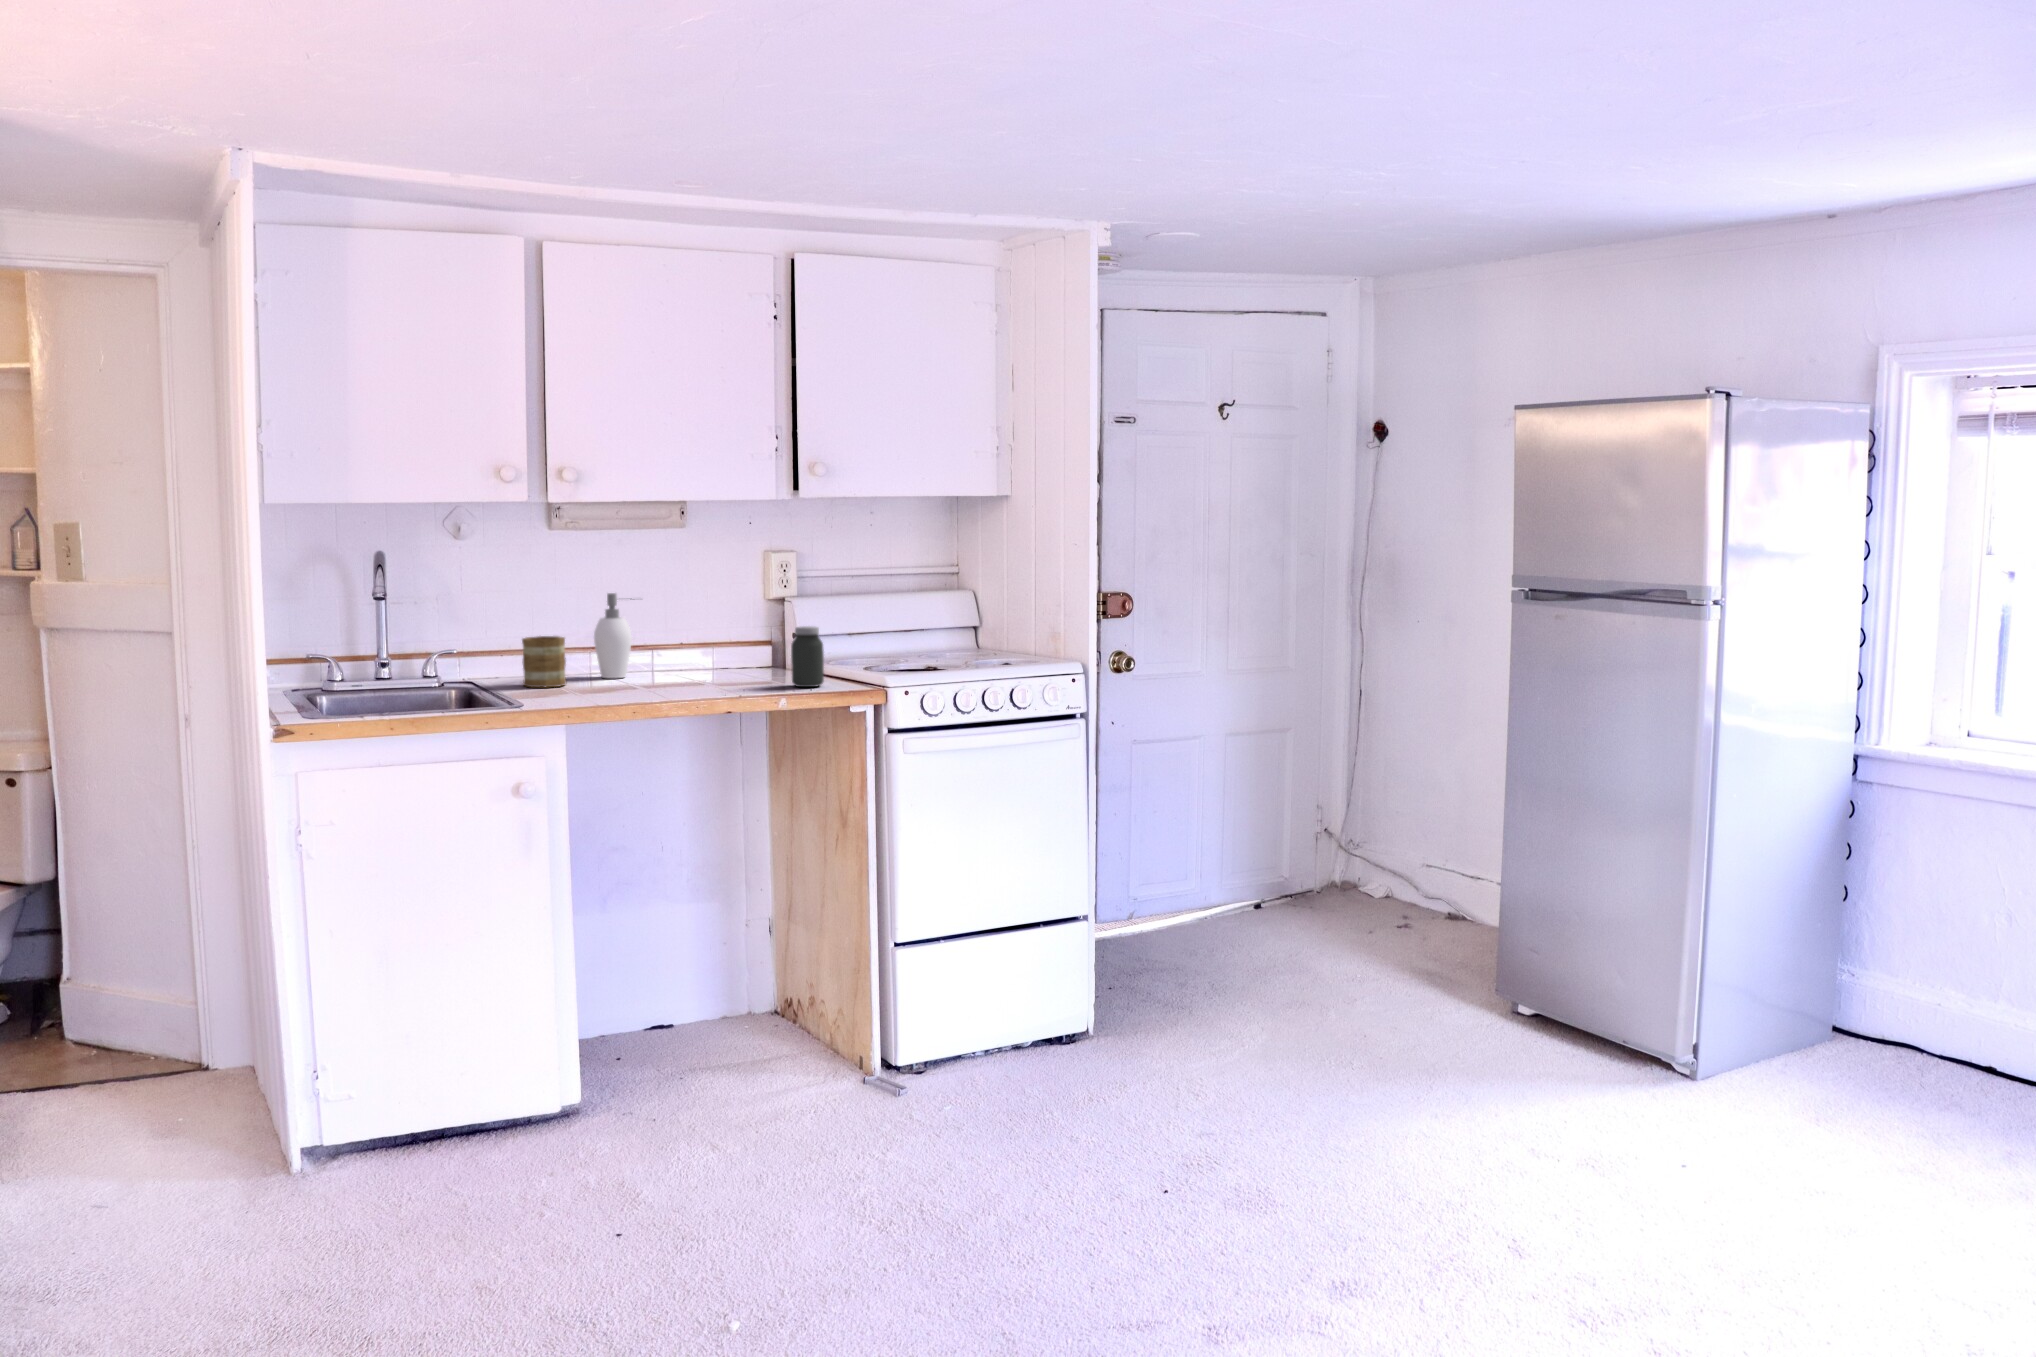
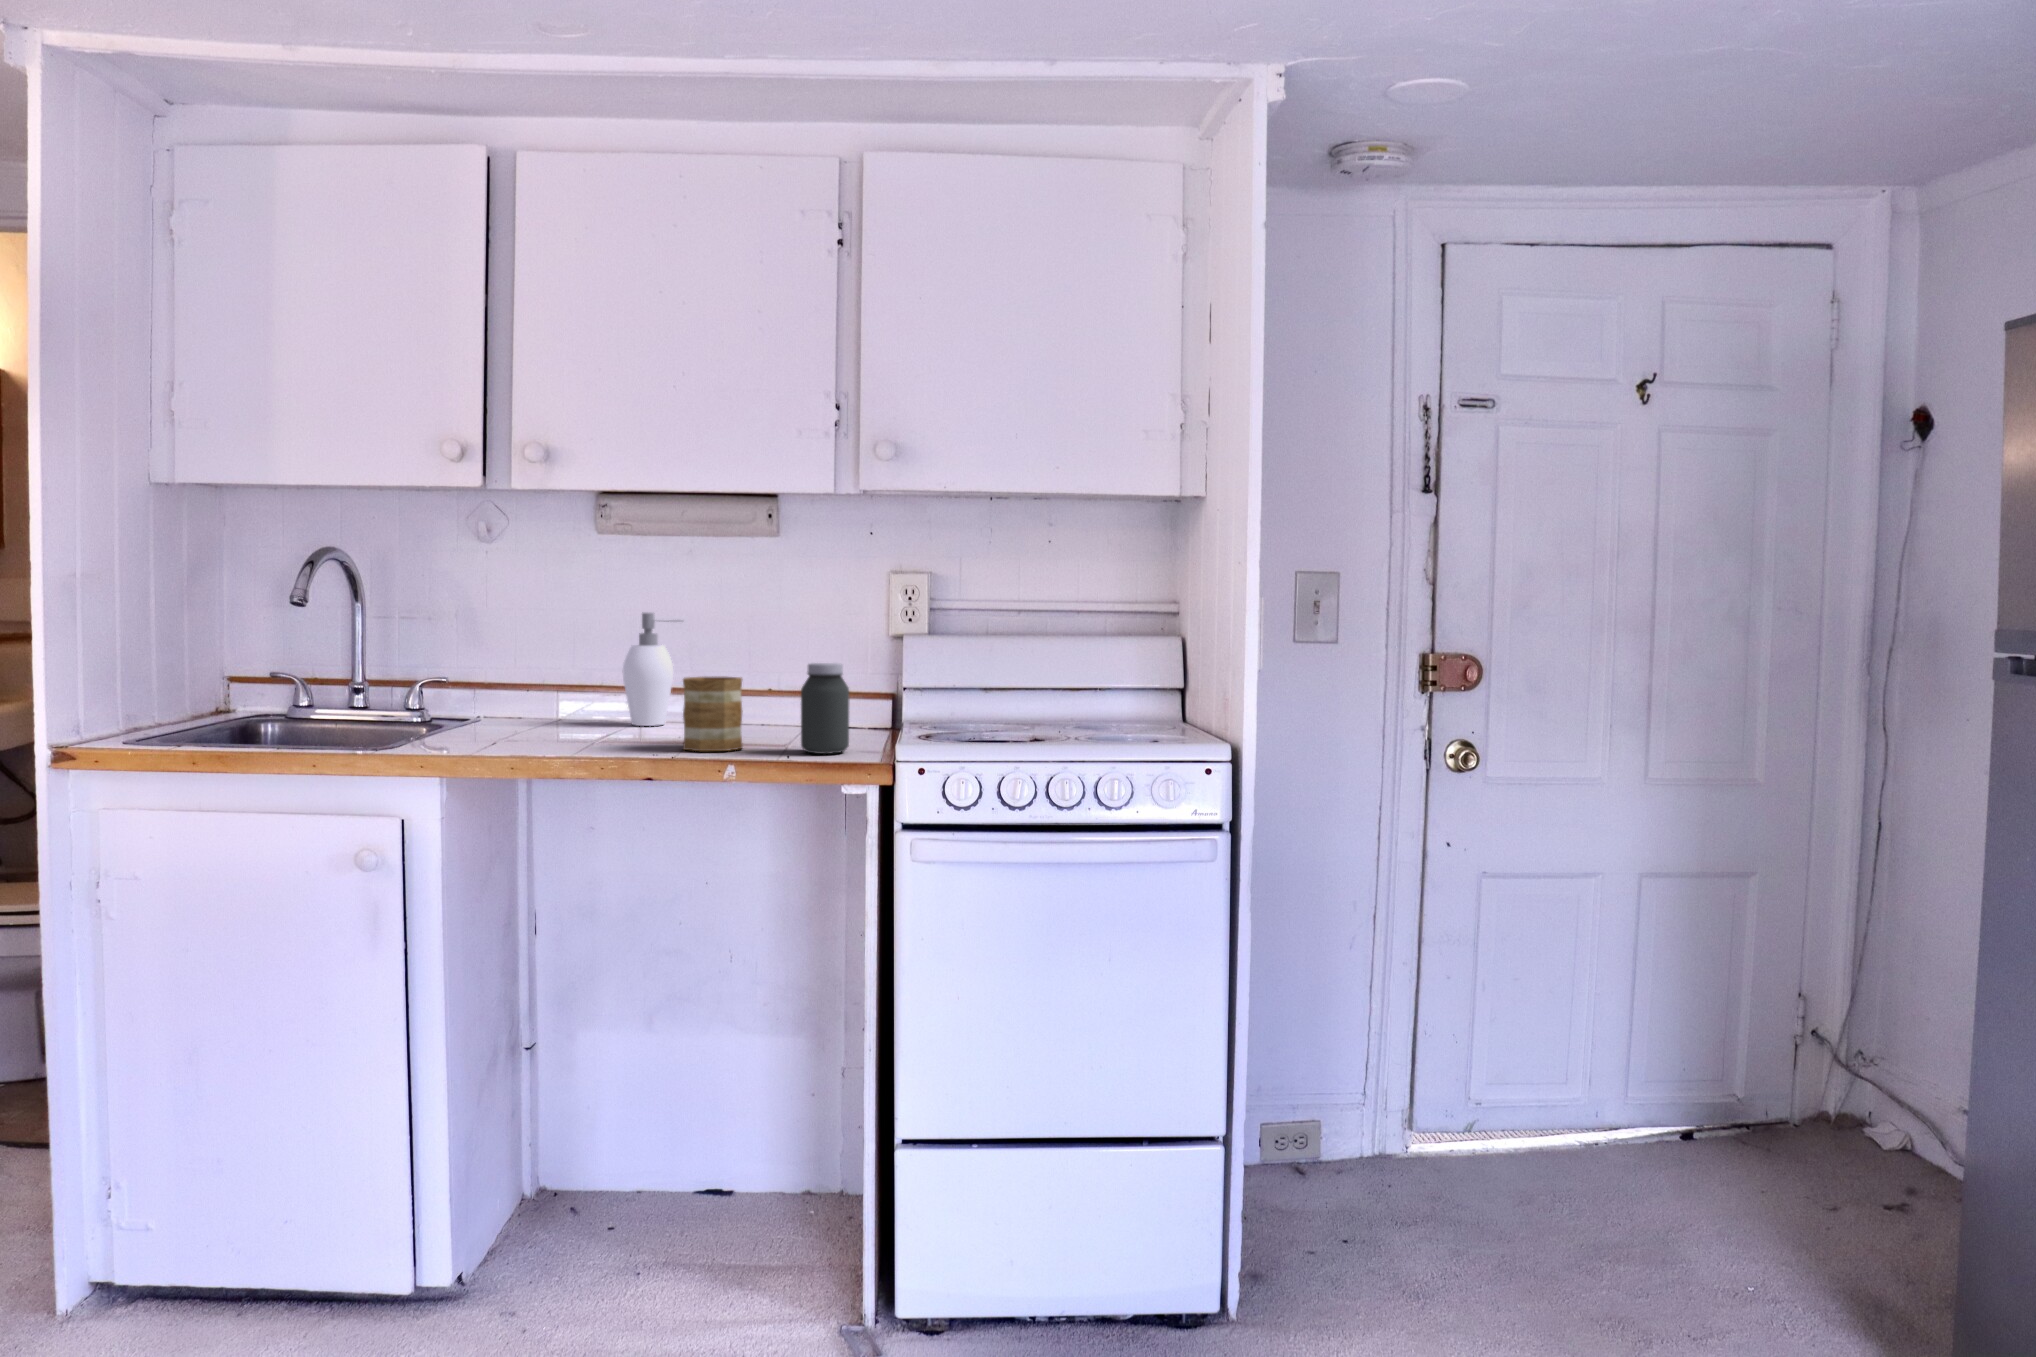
mug: present [522,636,566,687] -> present [683,676,743,751]

